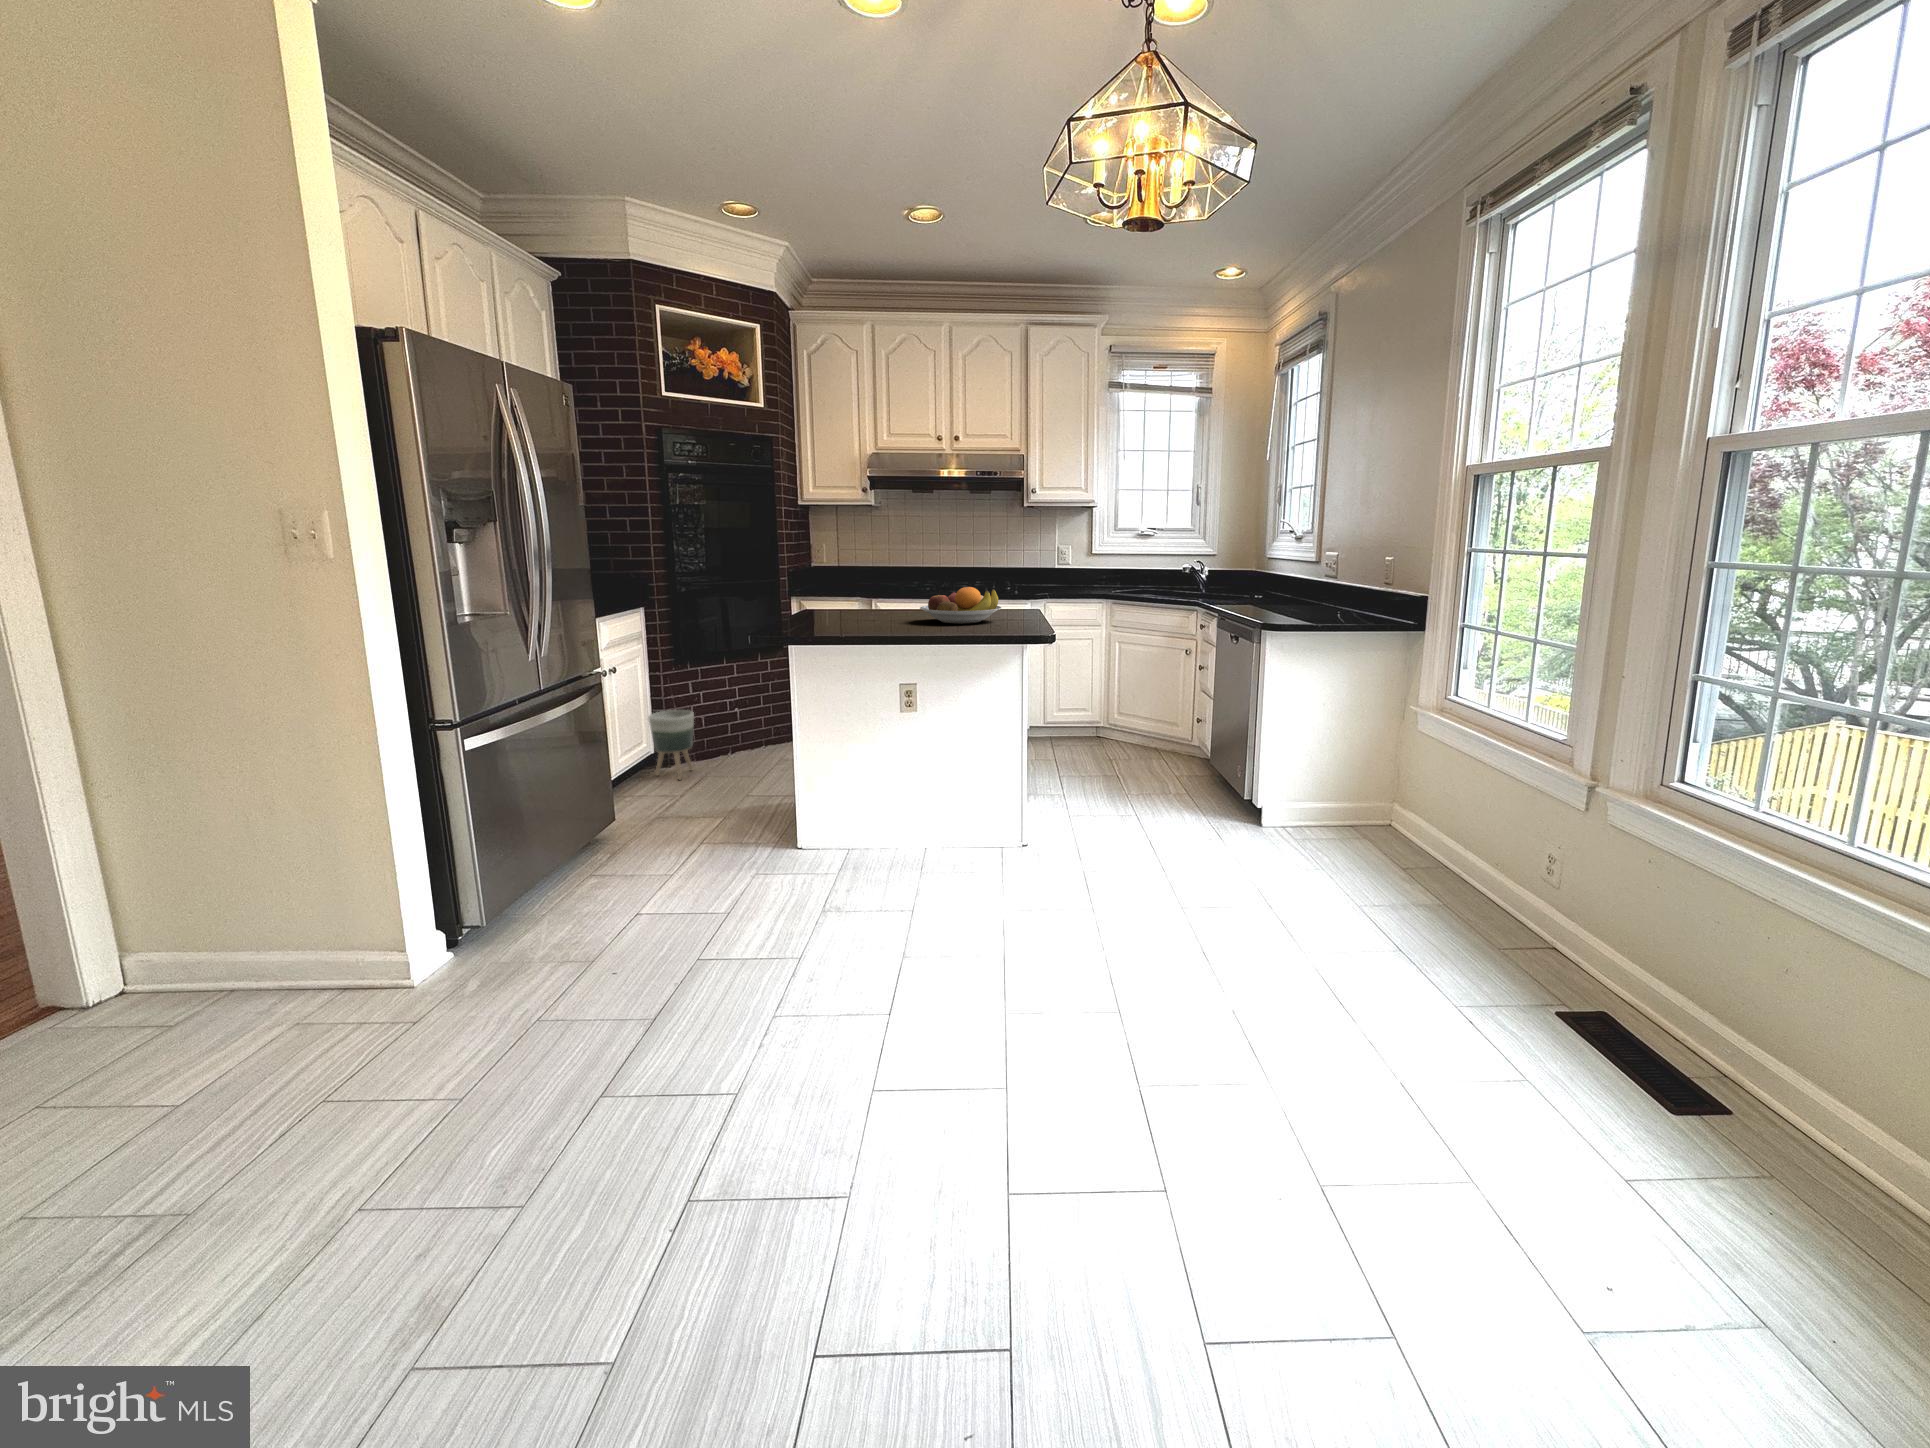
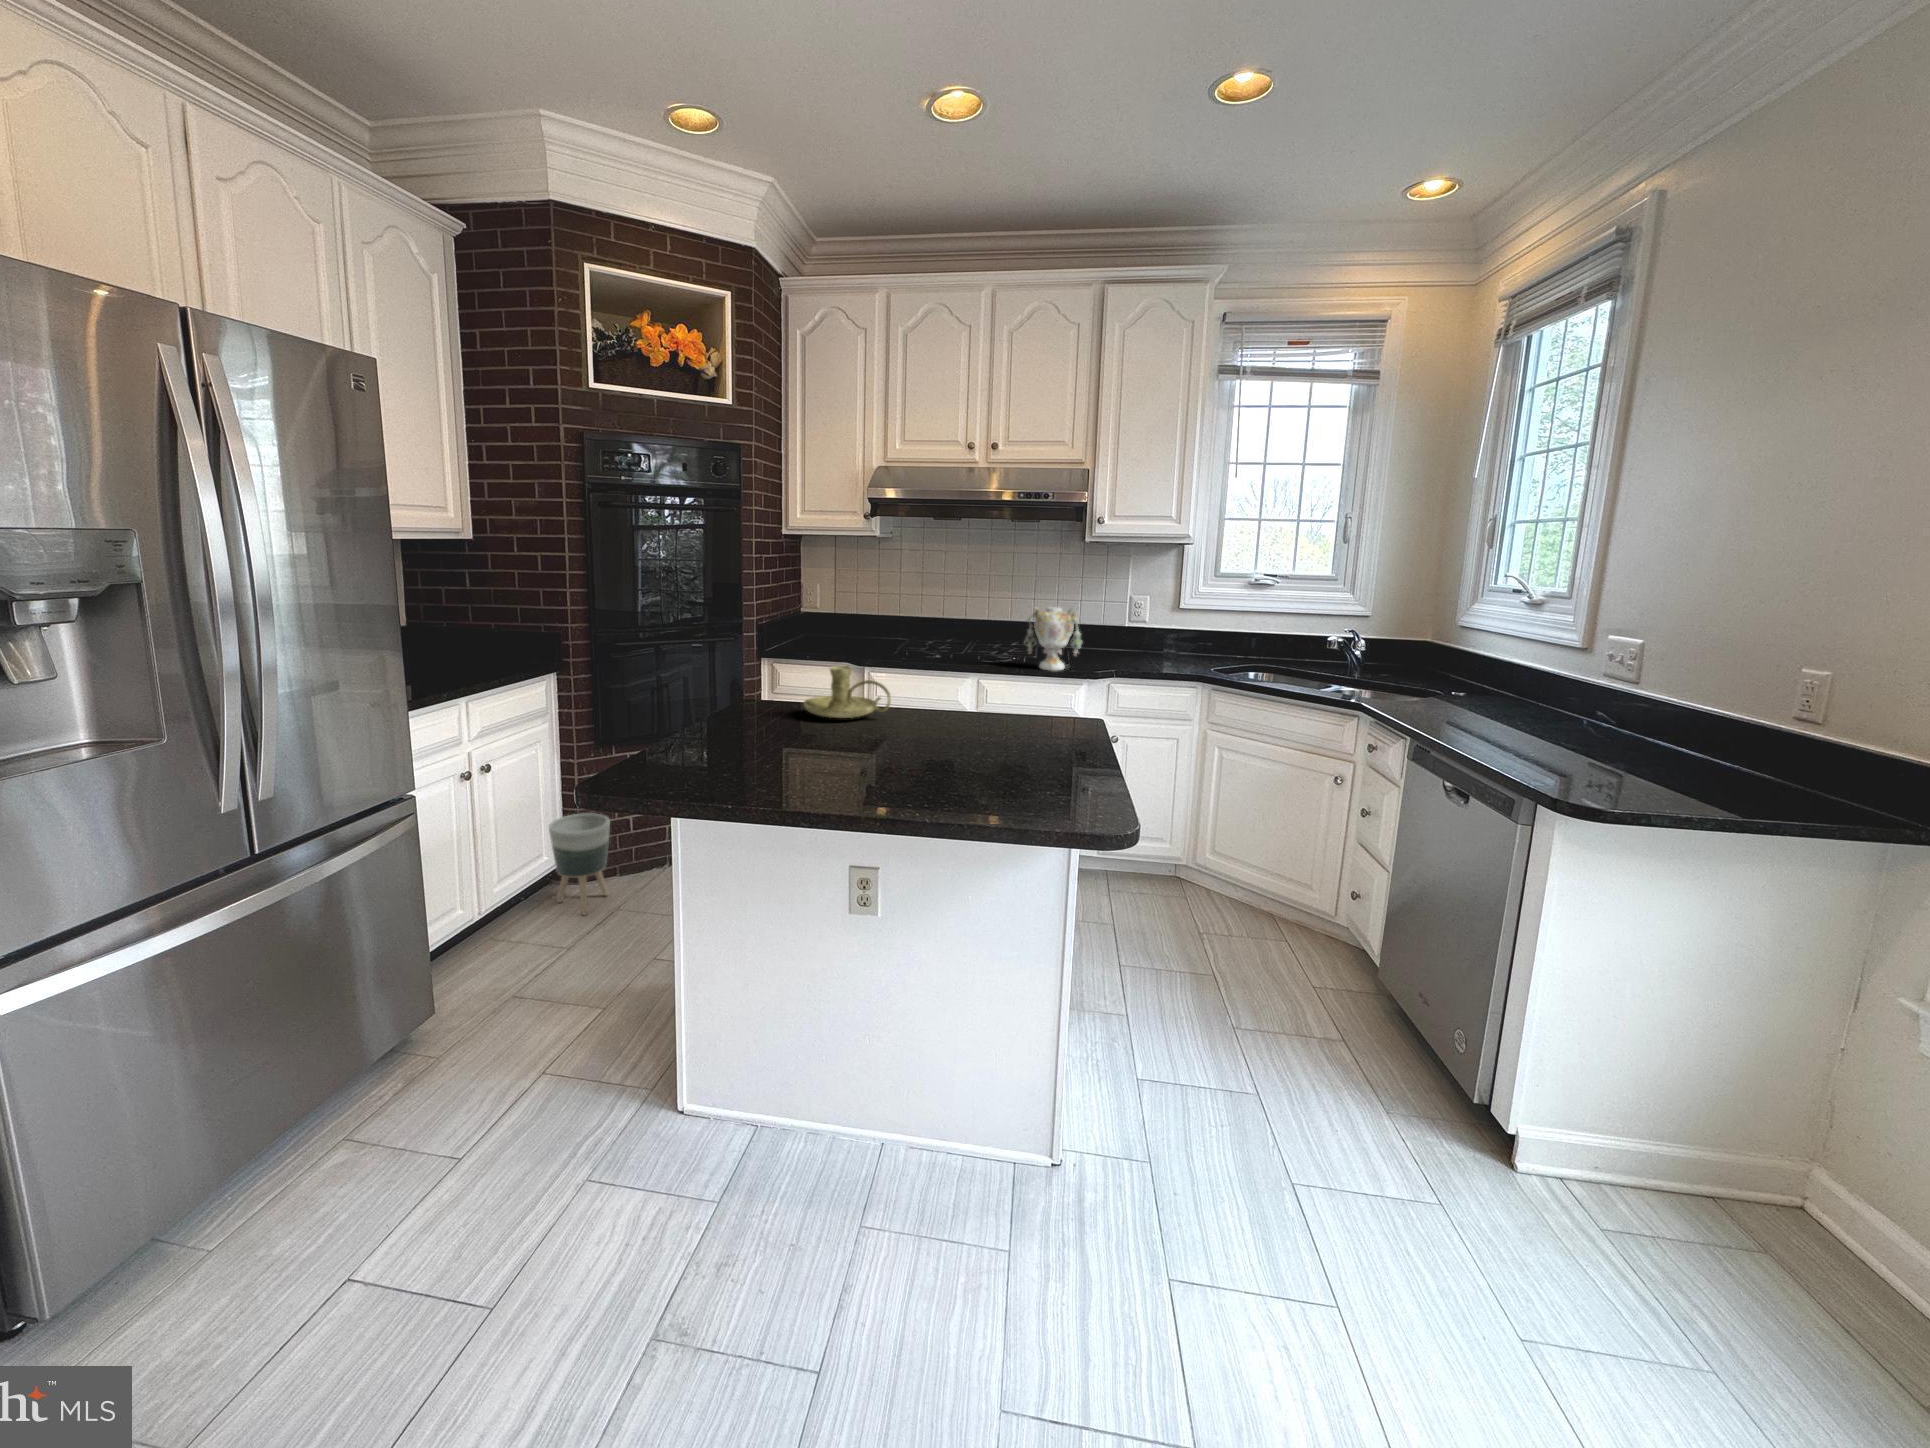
vase: none [986,552,1028,599] -> present [1024,606,1082,671]
candle holder: none [843,583,902,616] -> present [804,666,891,718]
fruit bowl: present [920,587,1001,624] -> none [913,695,1050,758]

